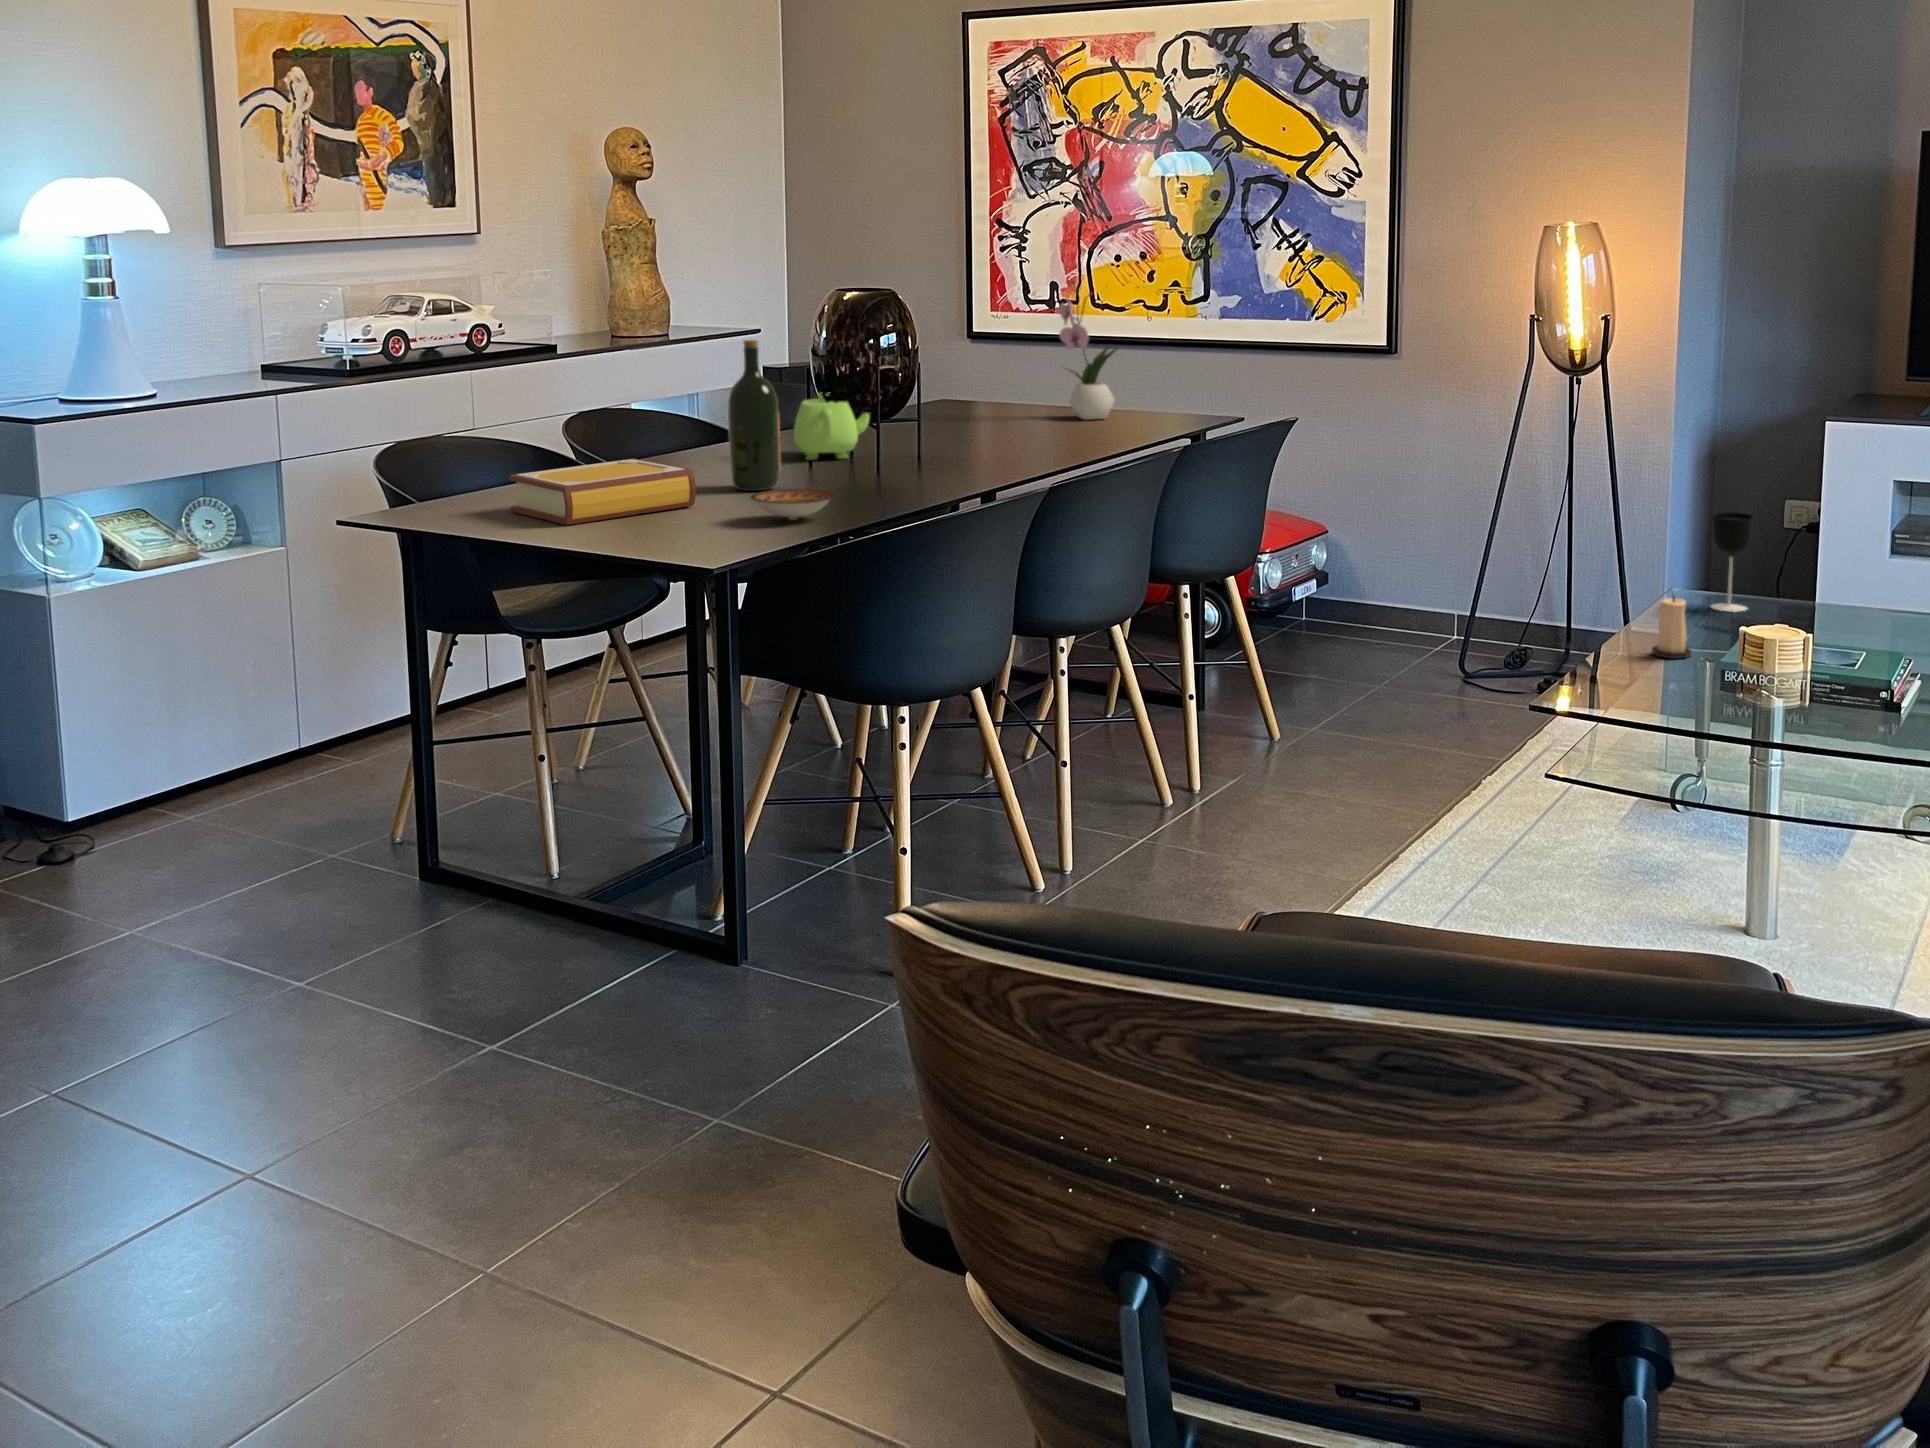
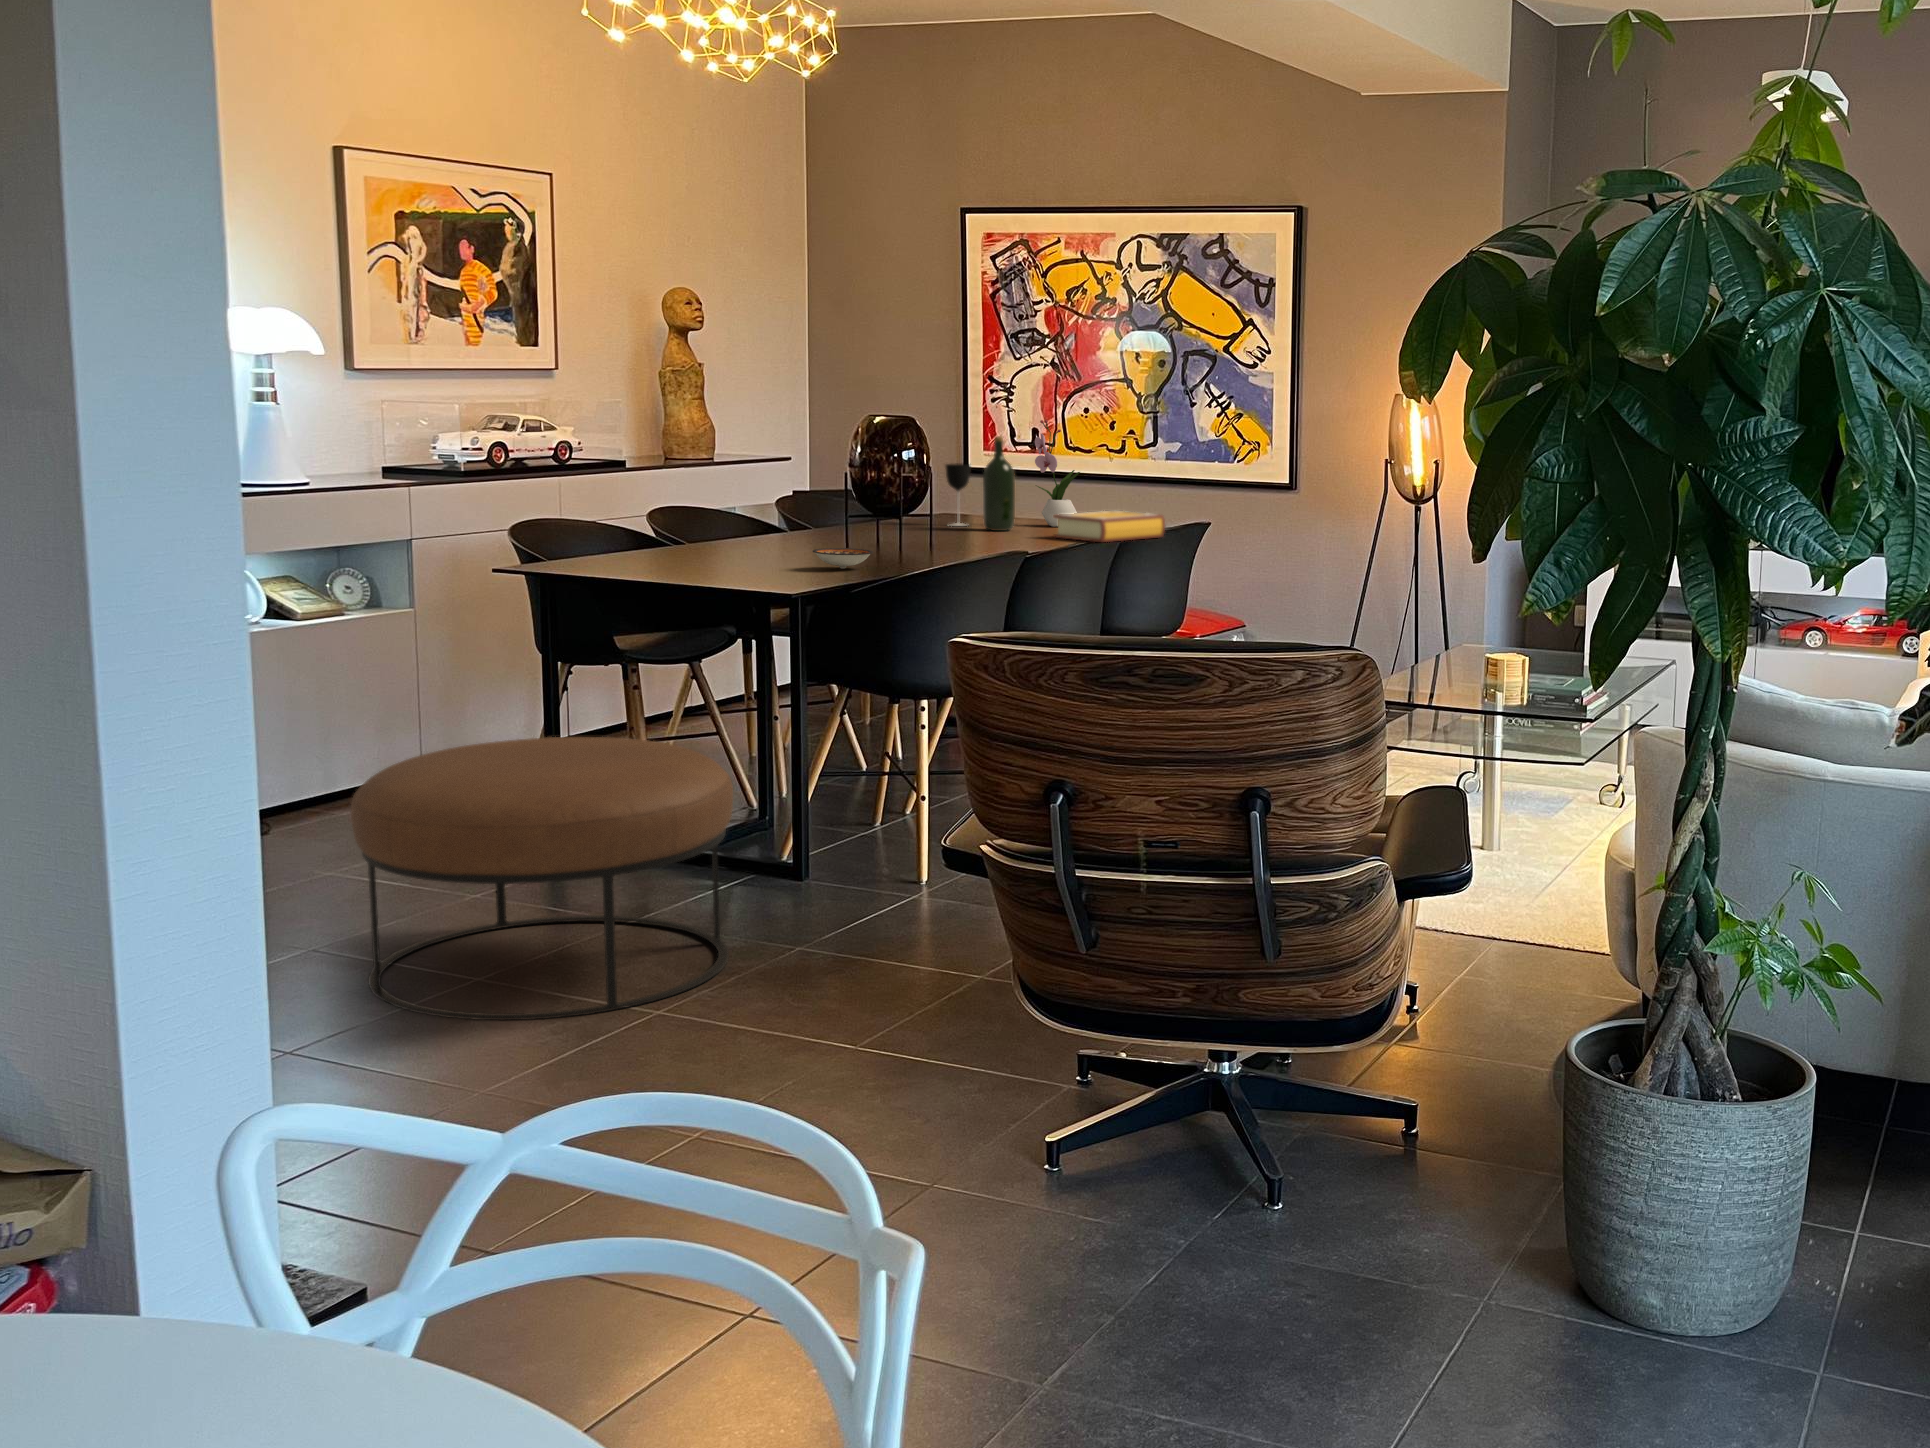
wine bottle: present [728,340,781,491] -> present [983,436,1015,531]
teapot: present [794,393,869,460] -> none [833,493,900,542]
book: present [509,459,696,525] -> present [1054,511,1165,542]
wine glass: present [1711,512,1753,612] -> present [946,464,970,526]
candle: present [1652,596,1691,659] -> none [1439,639,1464,682]
ottoman: none [32,803,609,1320] -> present [351,737,733,1020]

